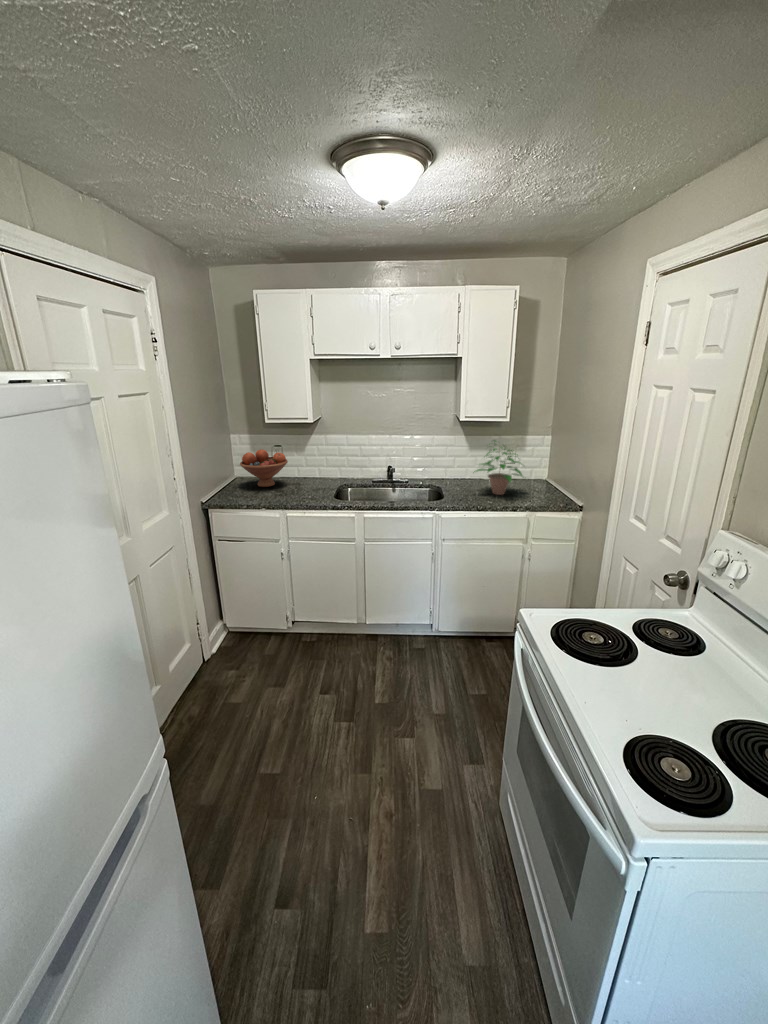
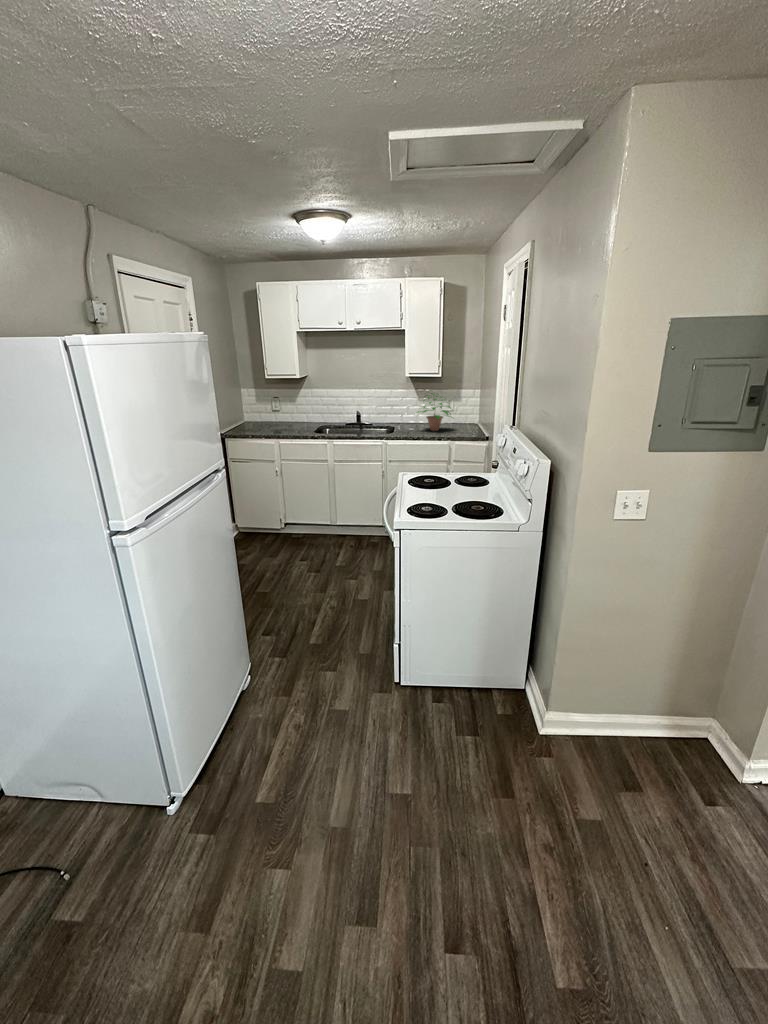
fruit bowl: present [240,449,288,487] -> none [247,400,282,427]

